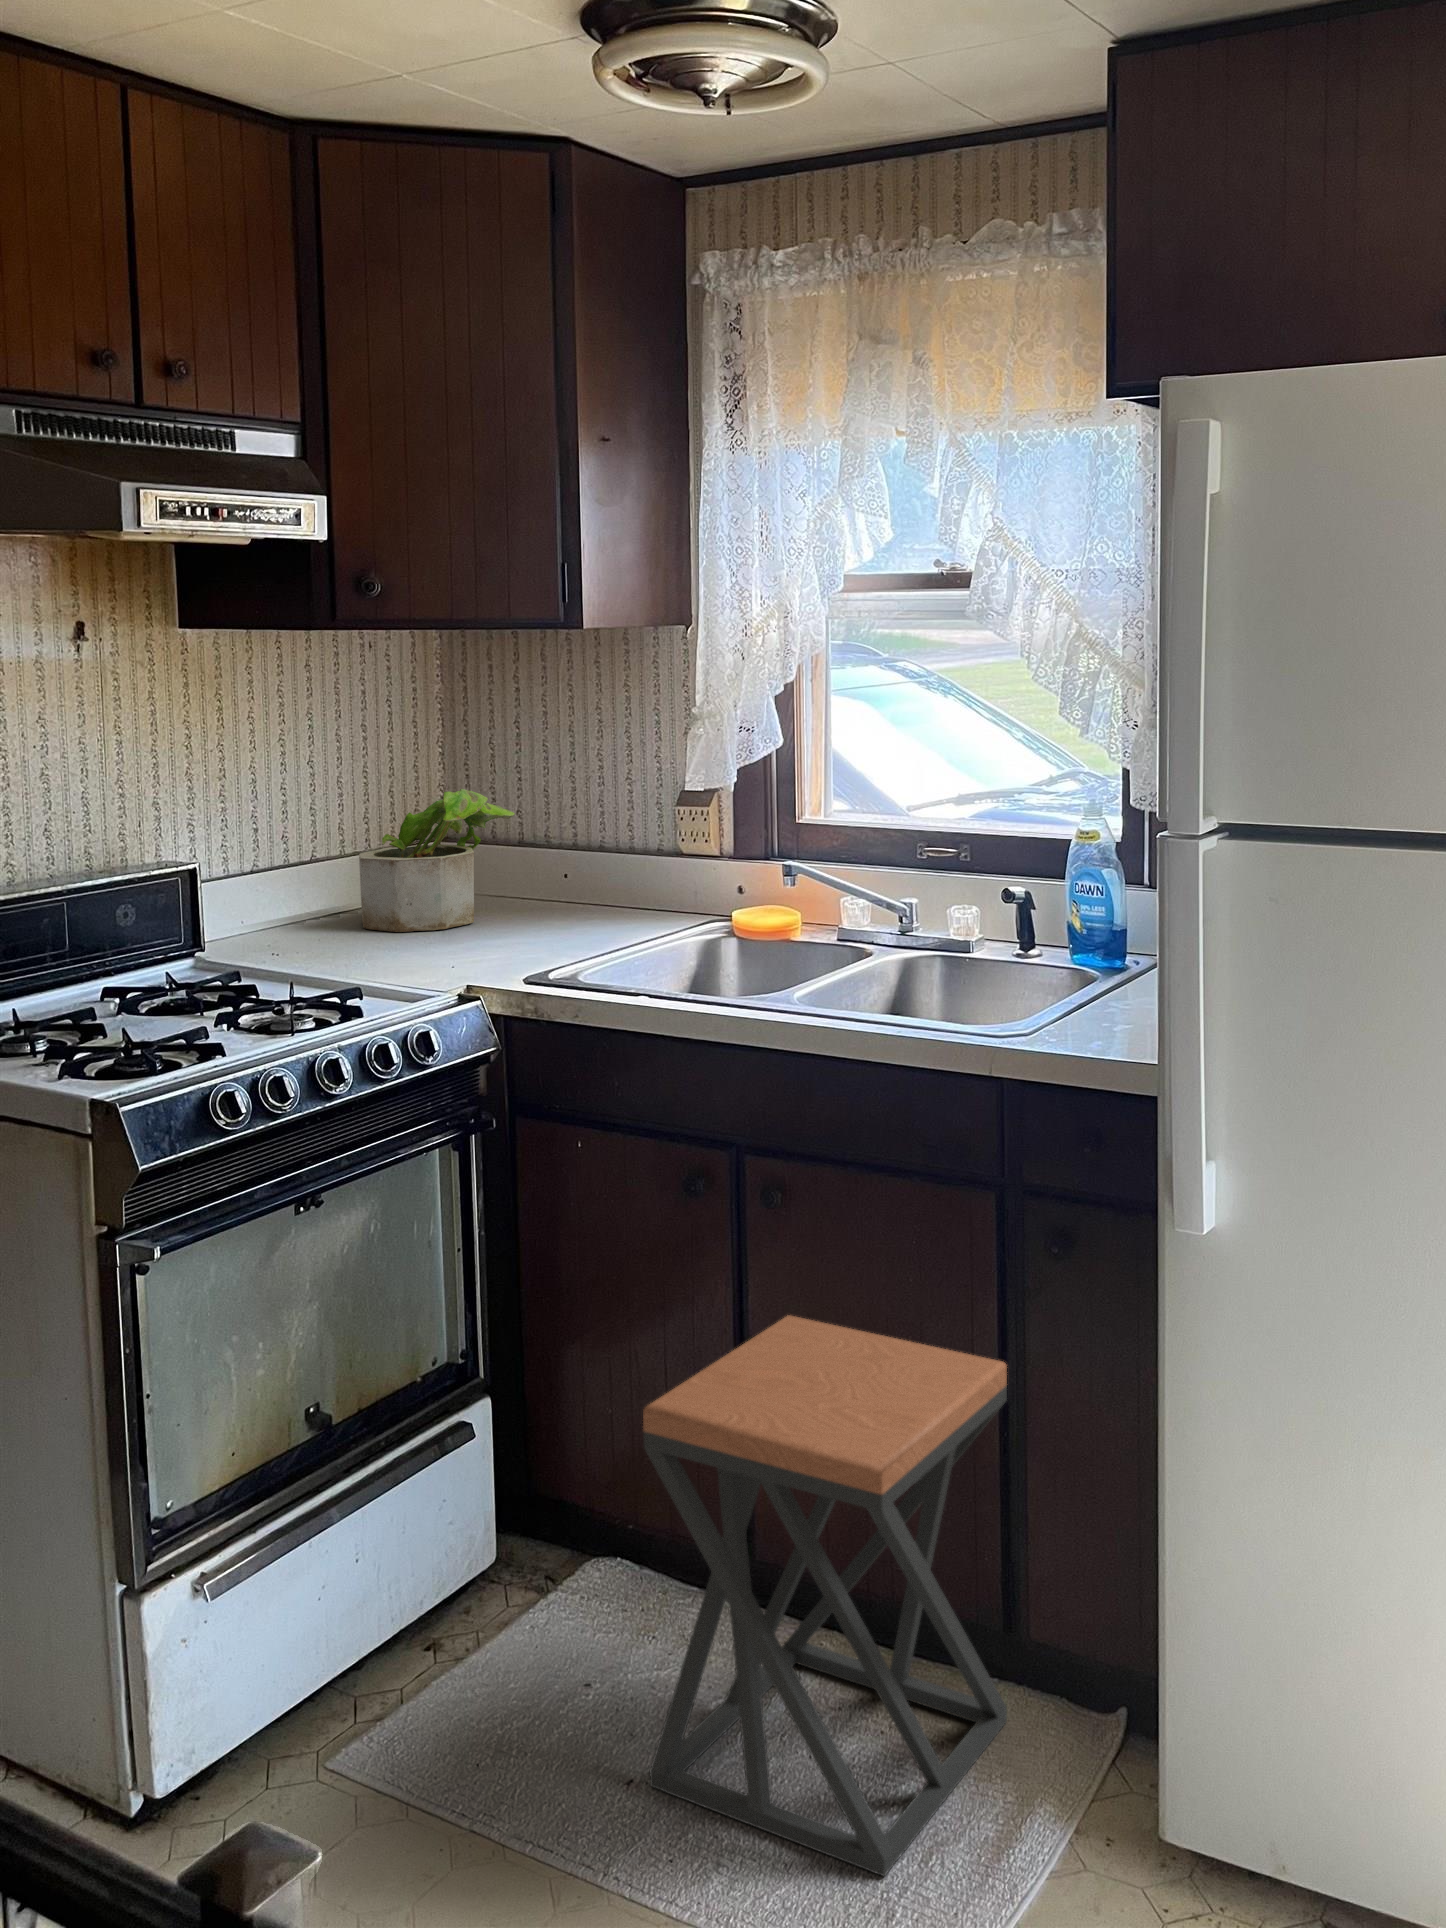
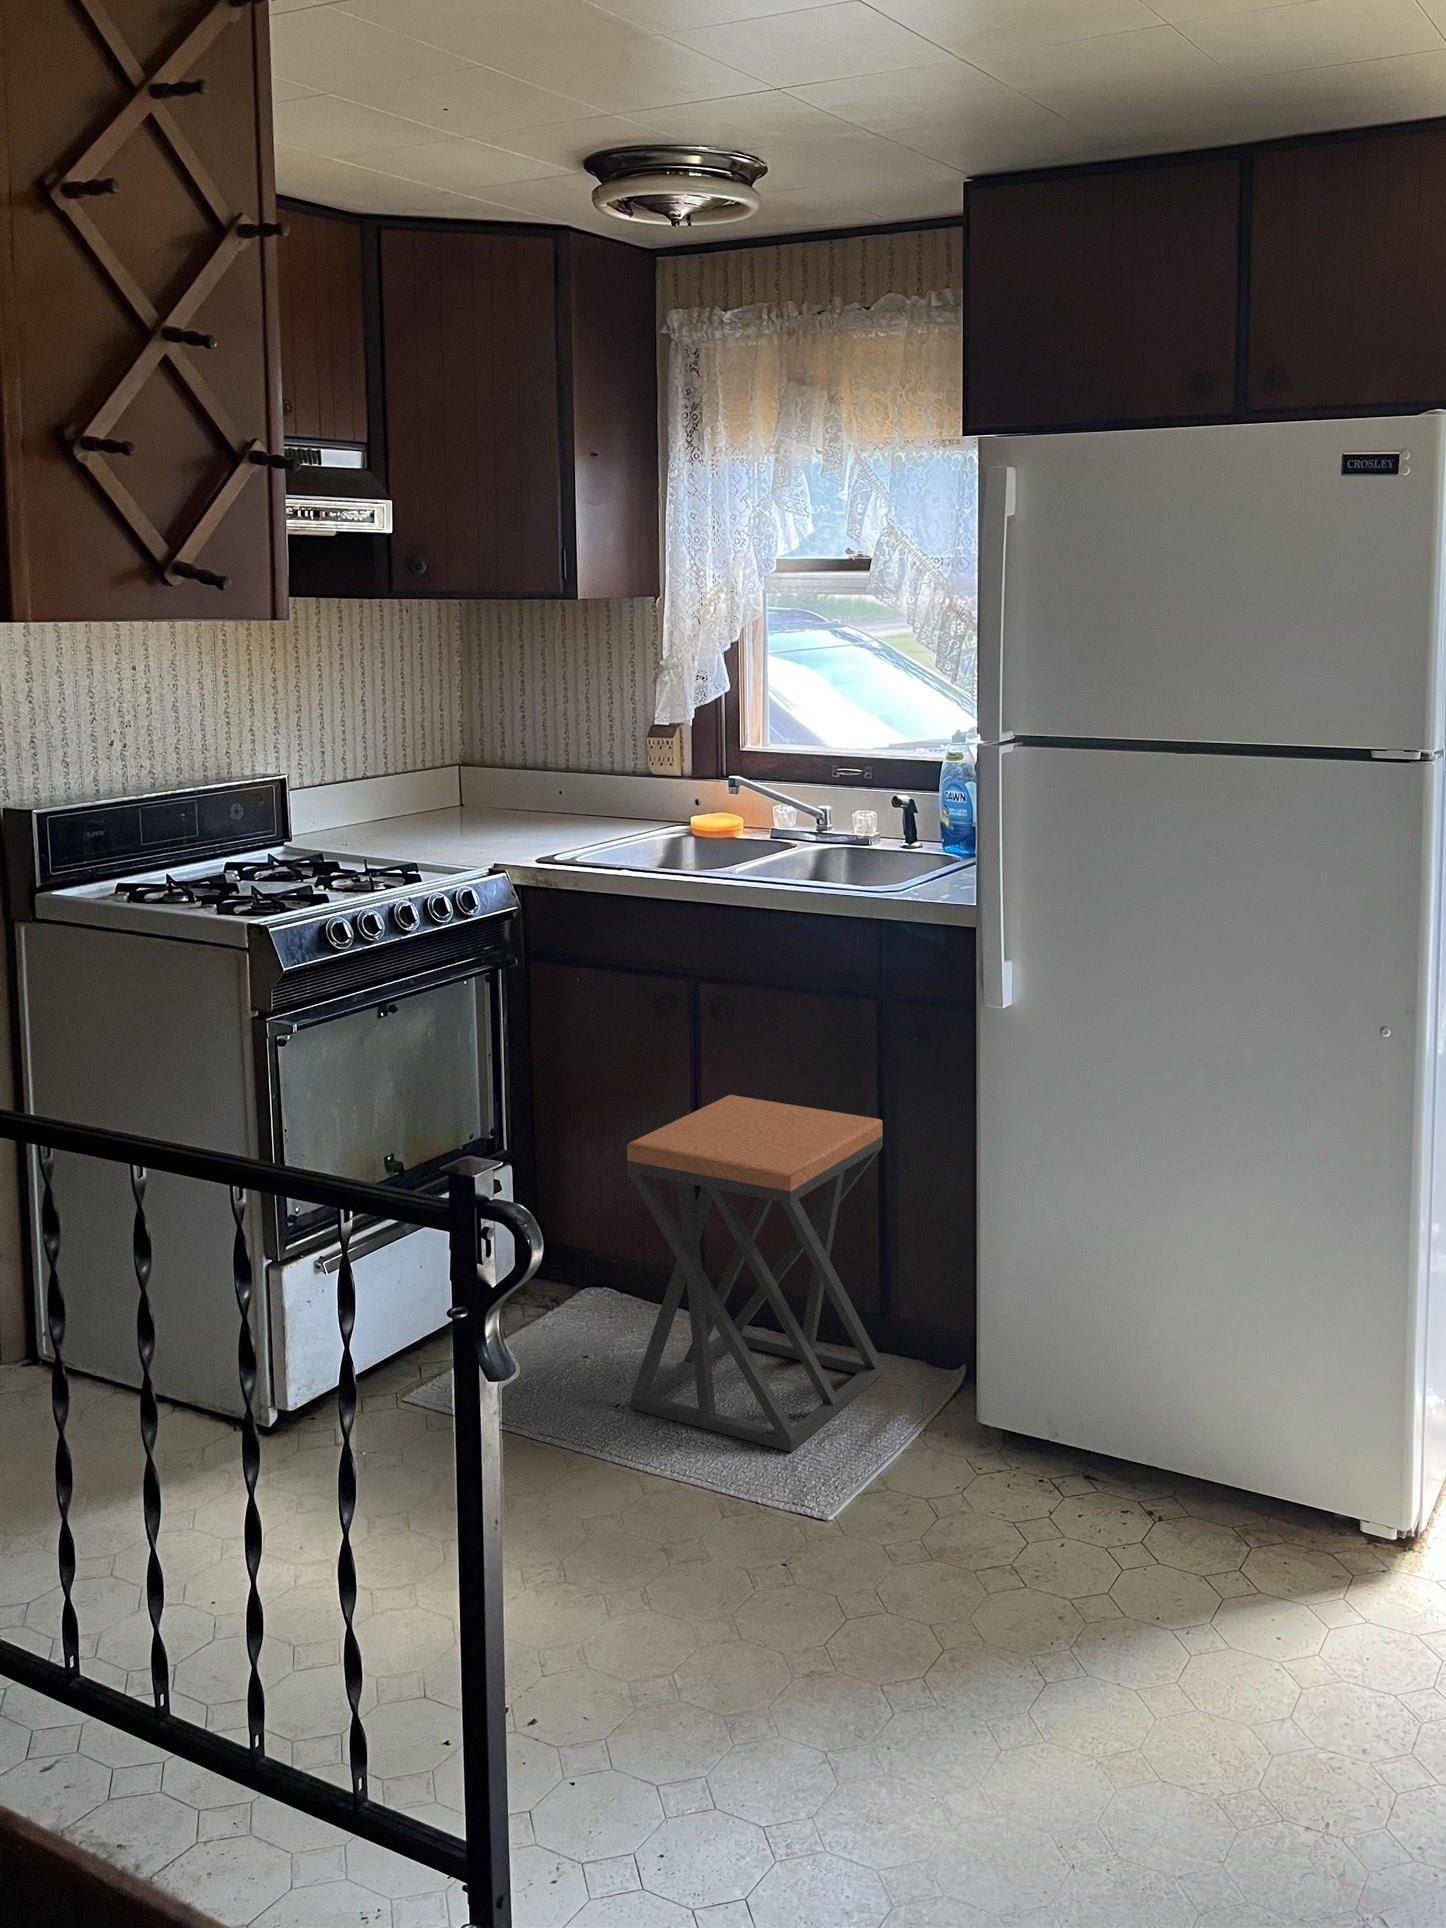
potted plant: present [359,789,515,932] -> none [404,722,523,831]

